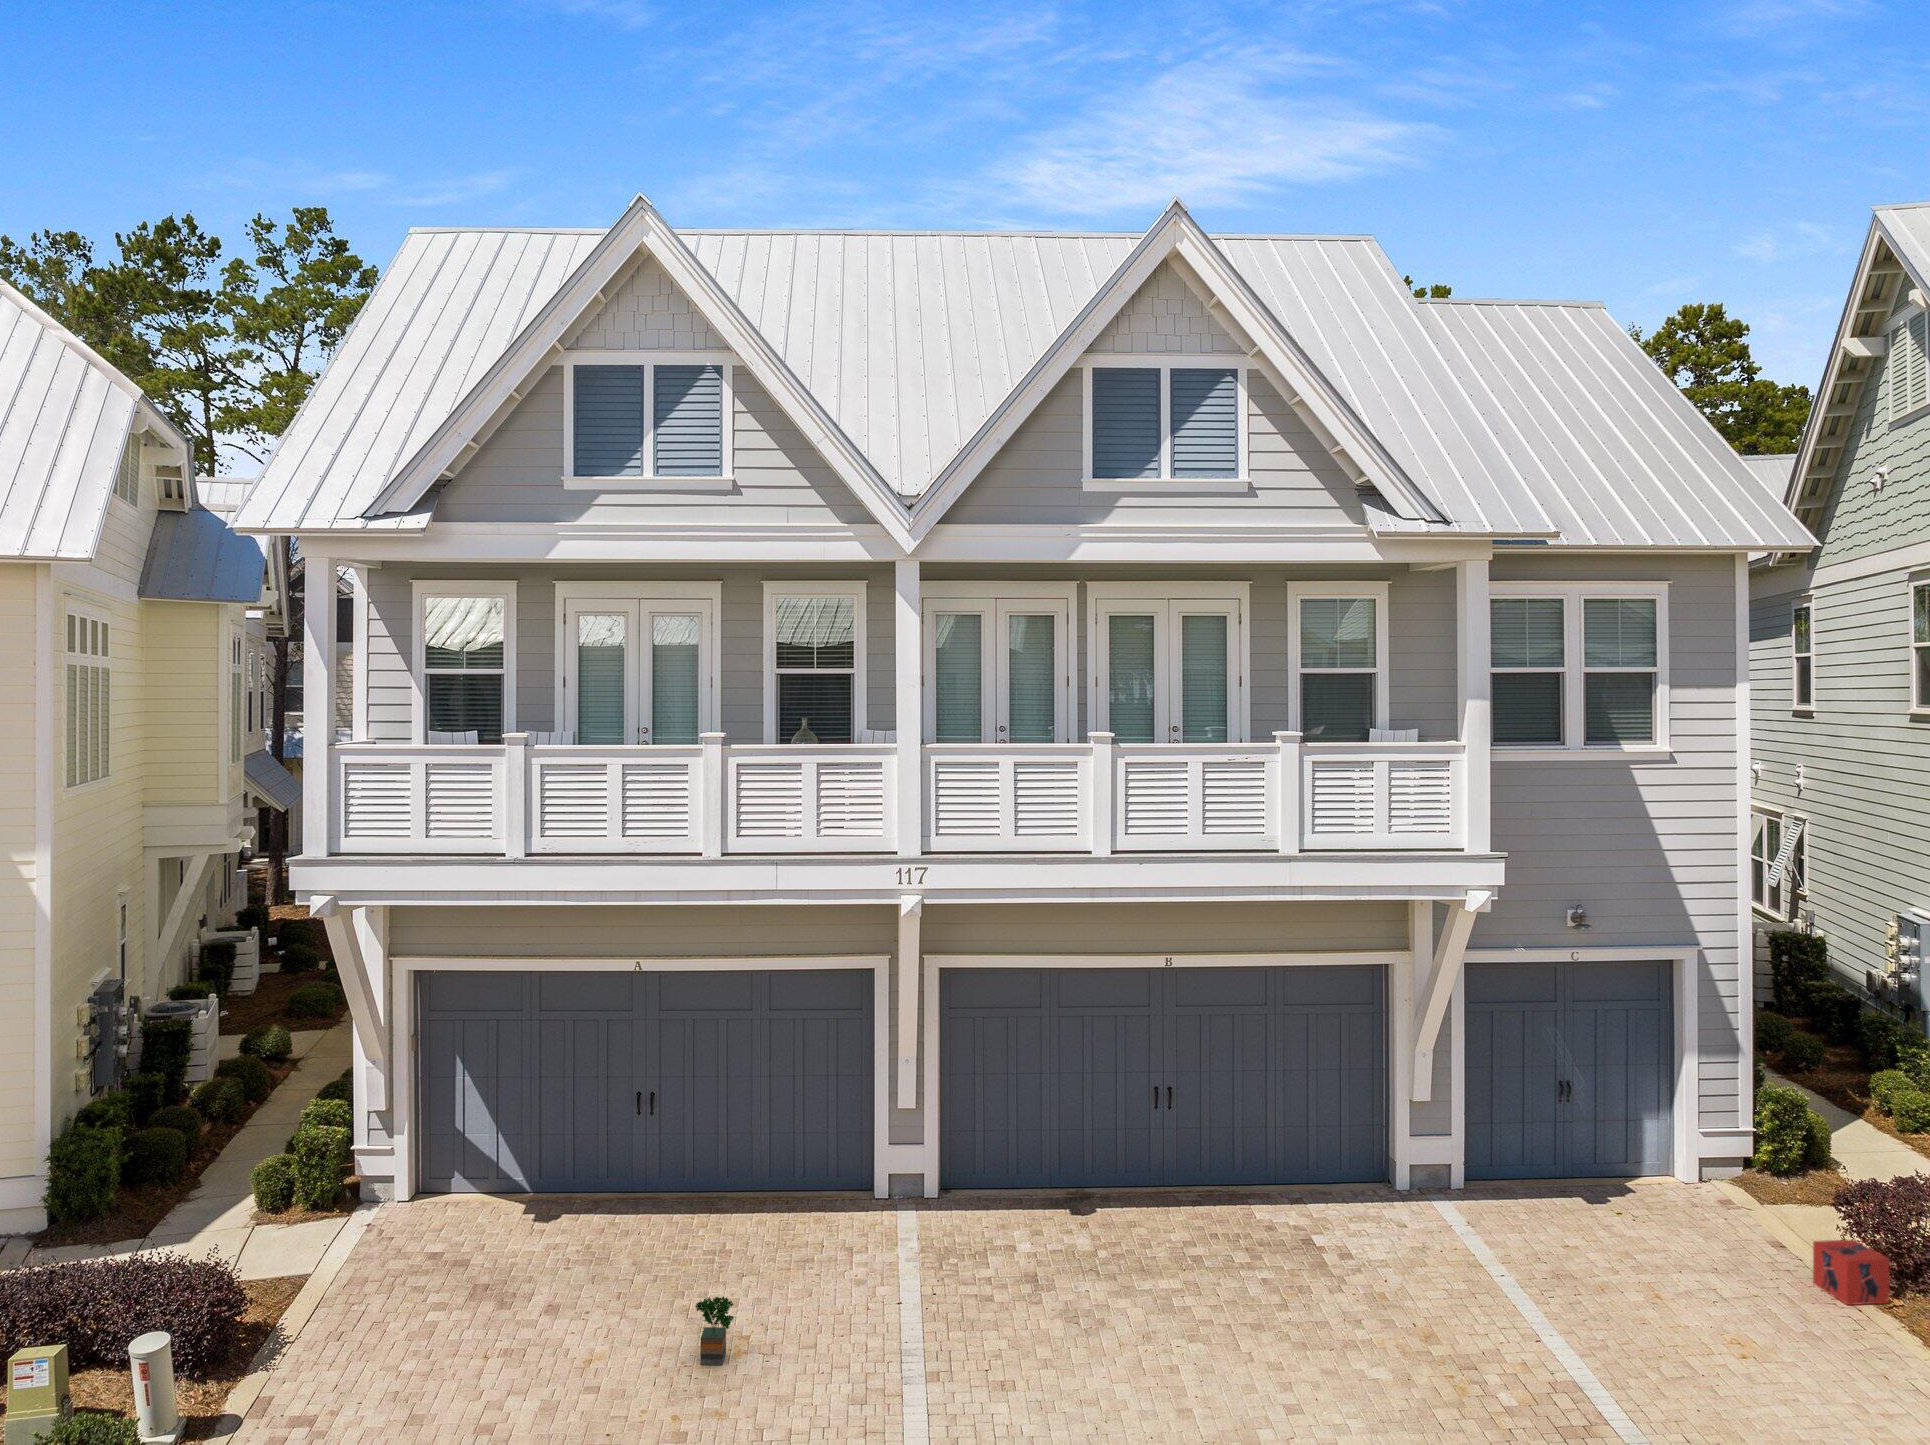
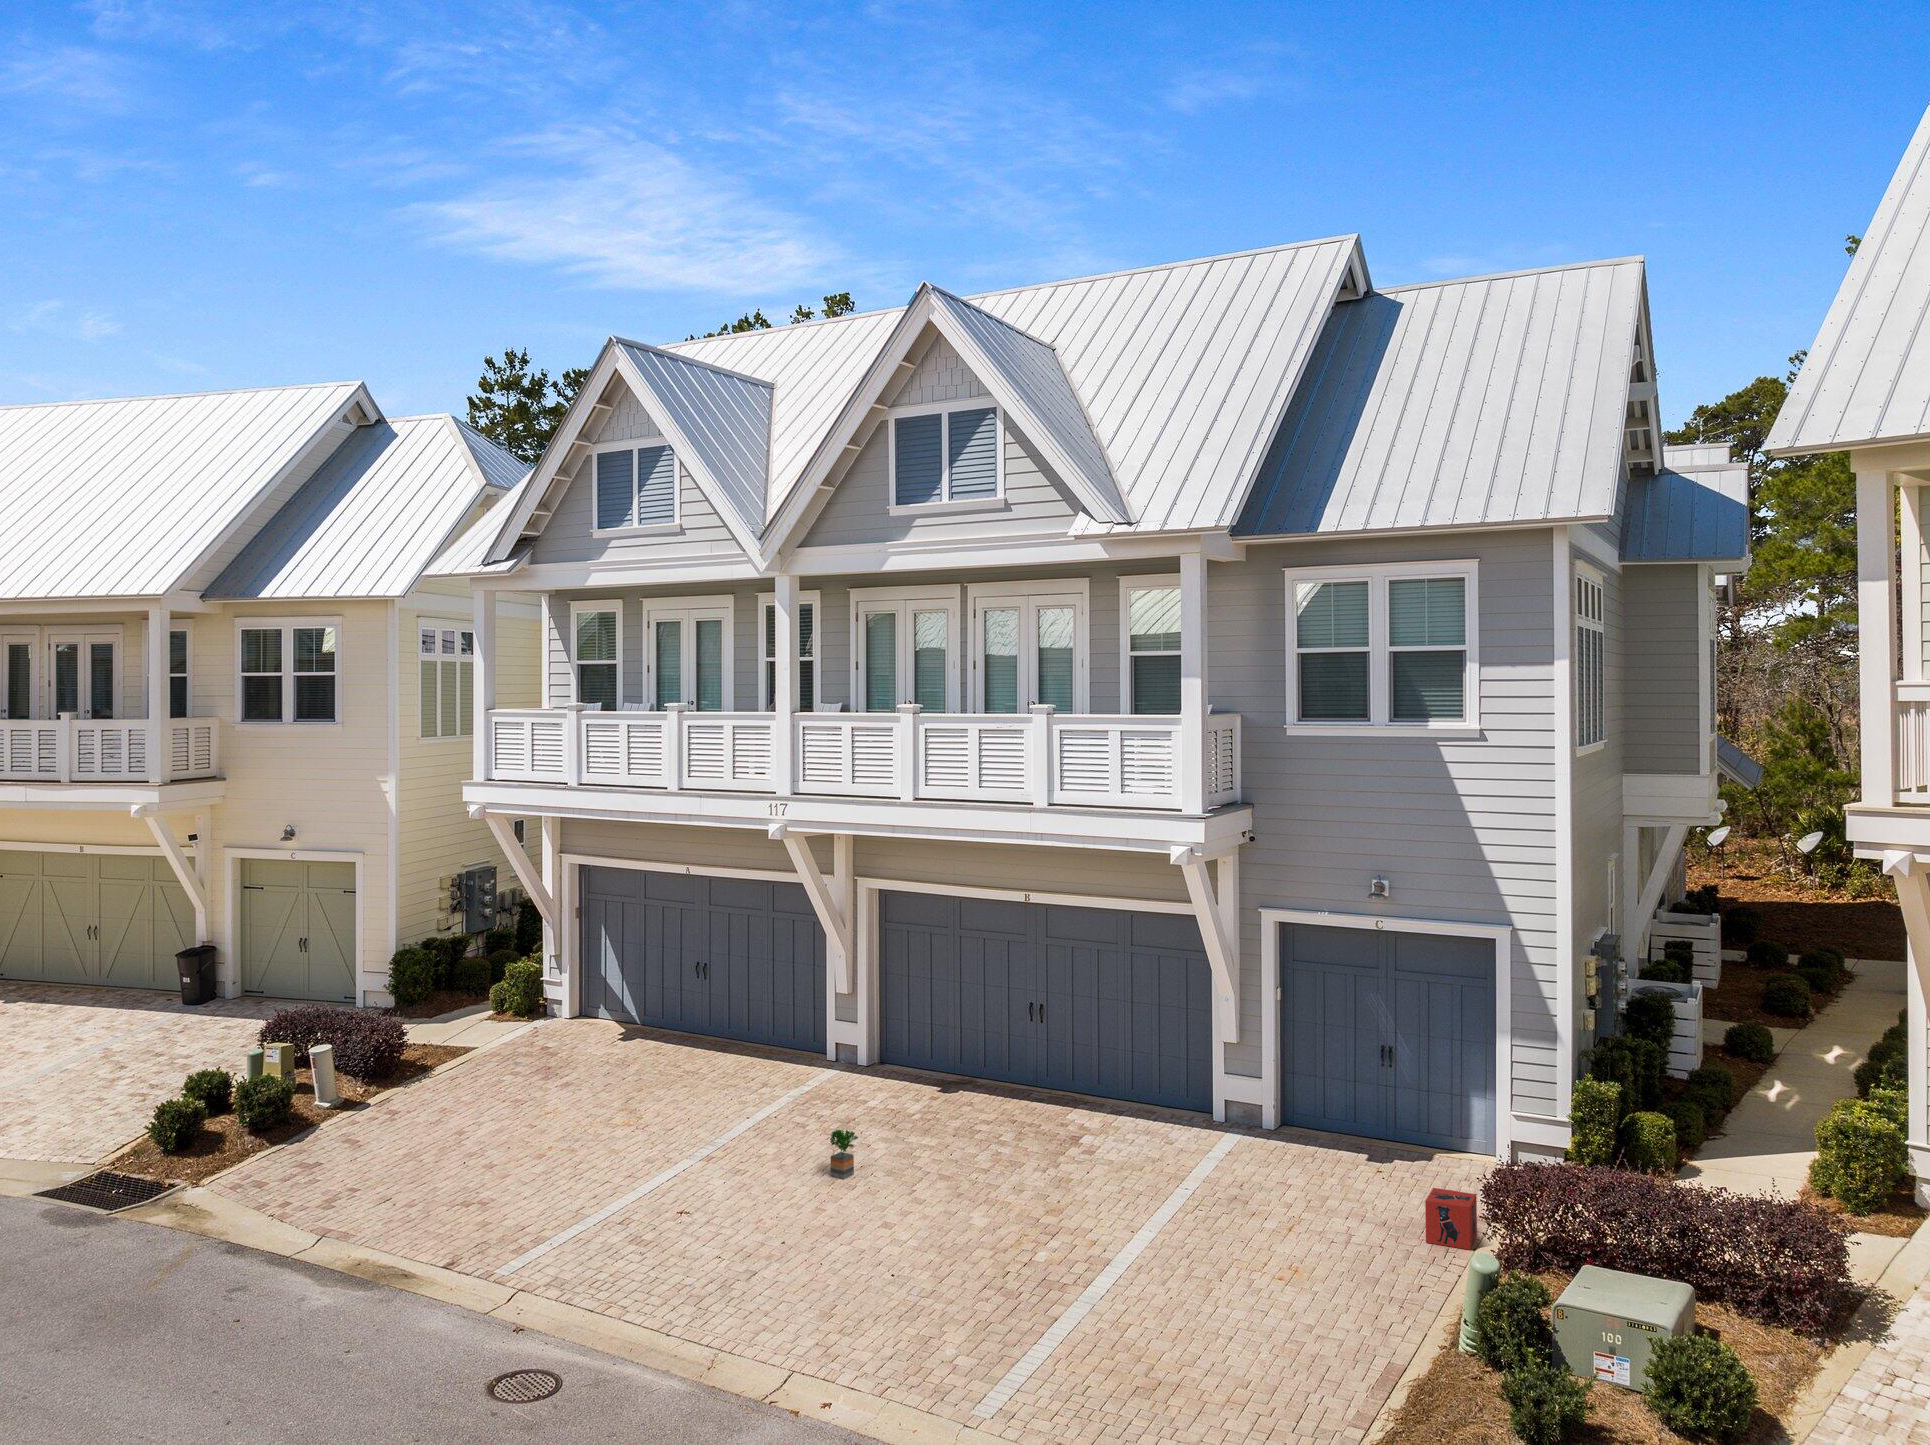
potted tree: present [695,1297,734,1365] -> present [830,1130,858,1179]

